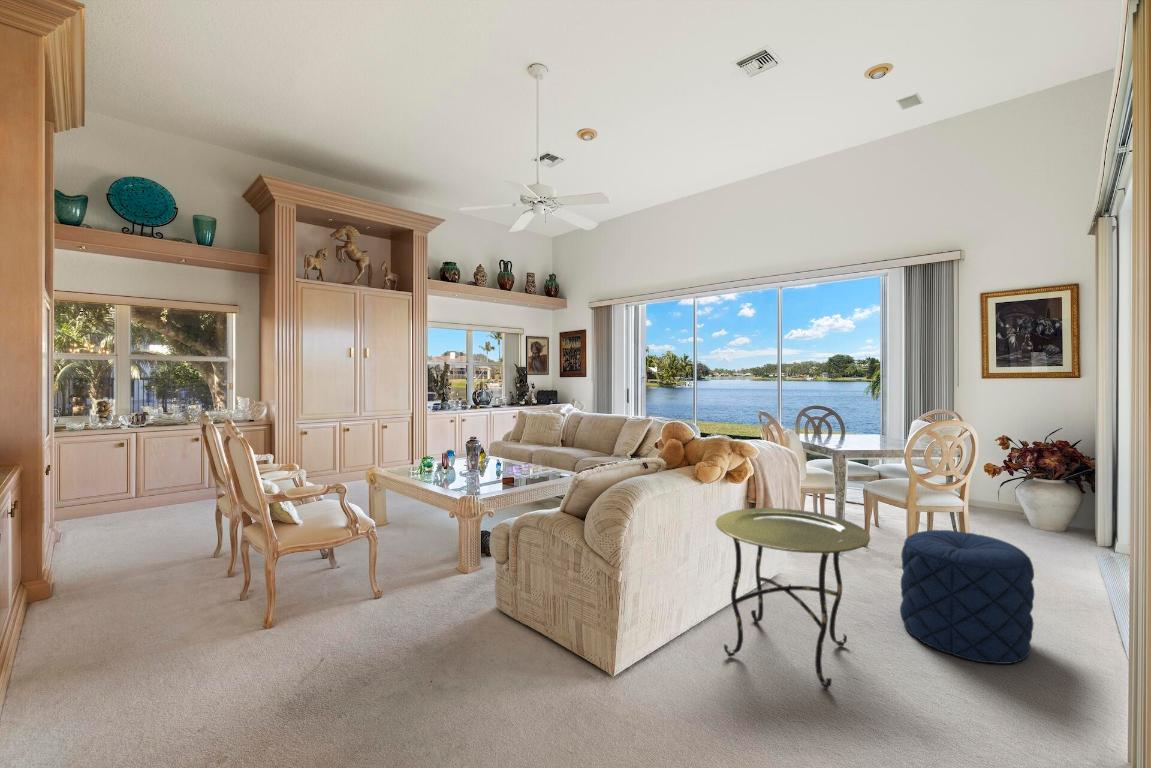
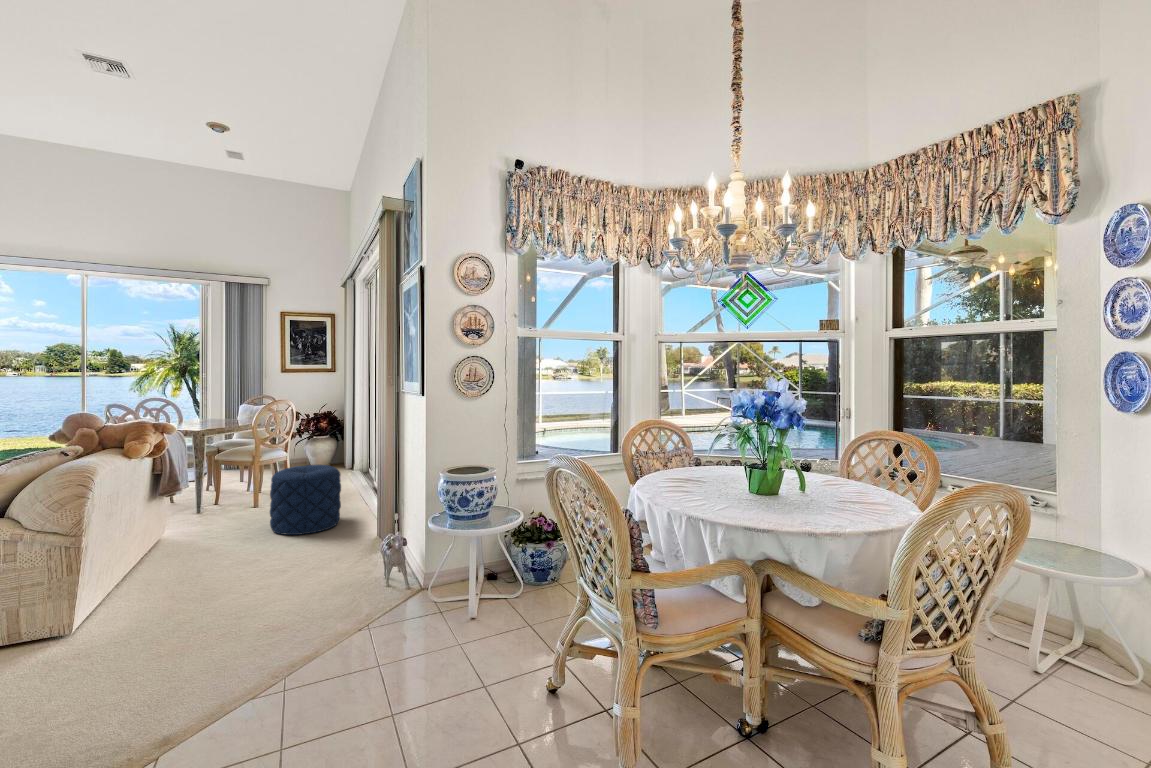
side table: present [716,508,870,689] -> none [142,469,269,588]

